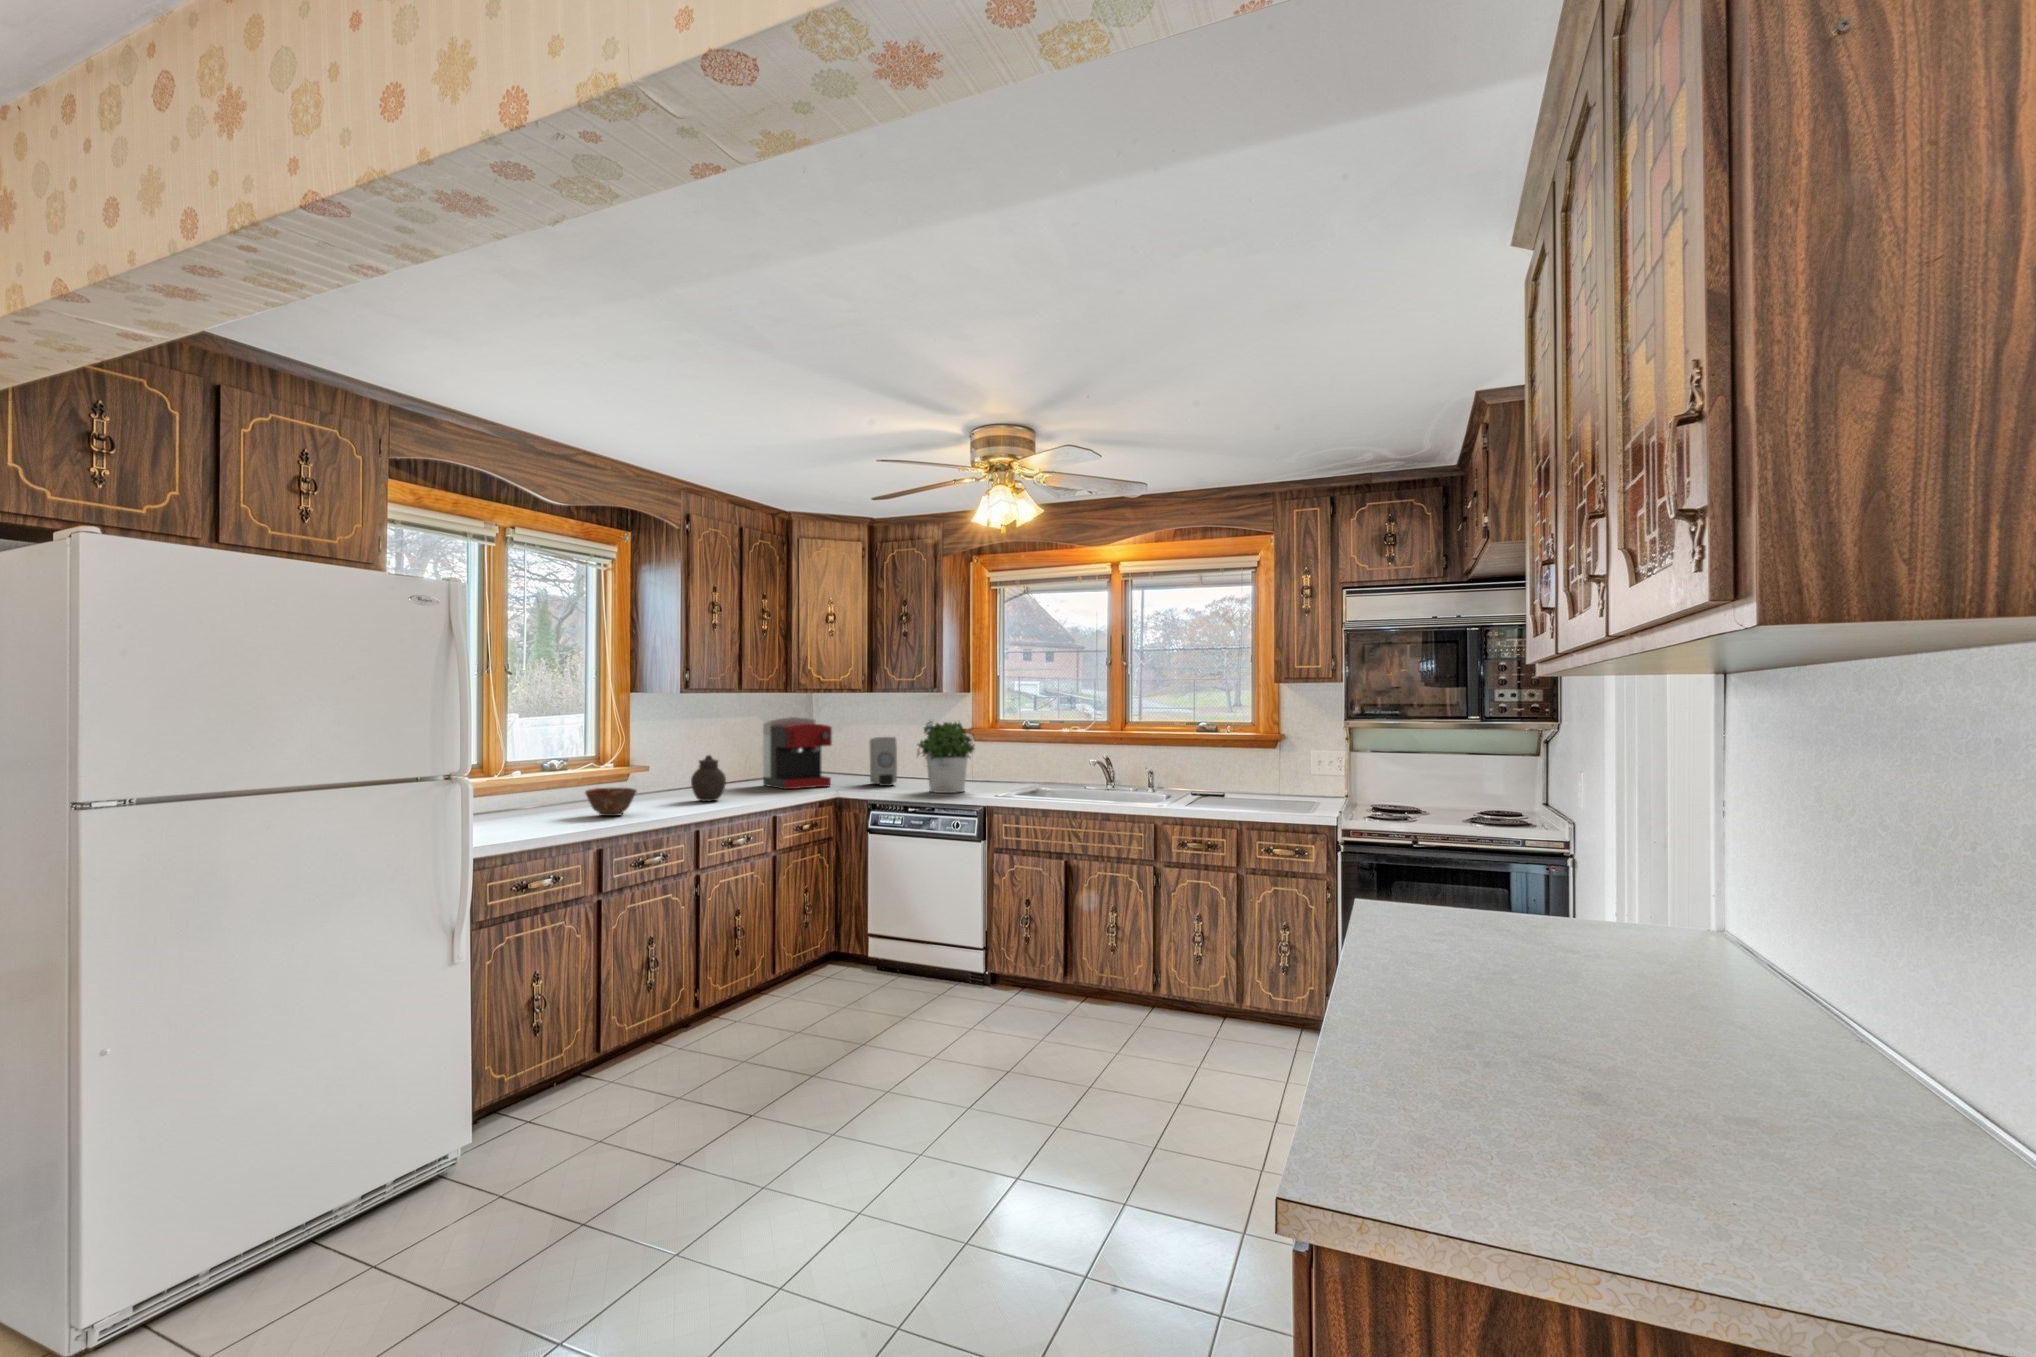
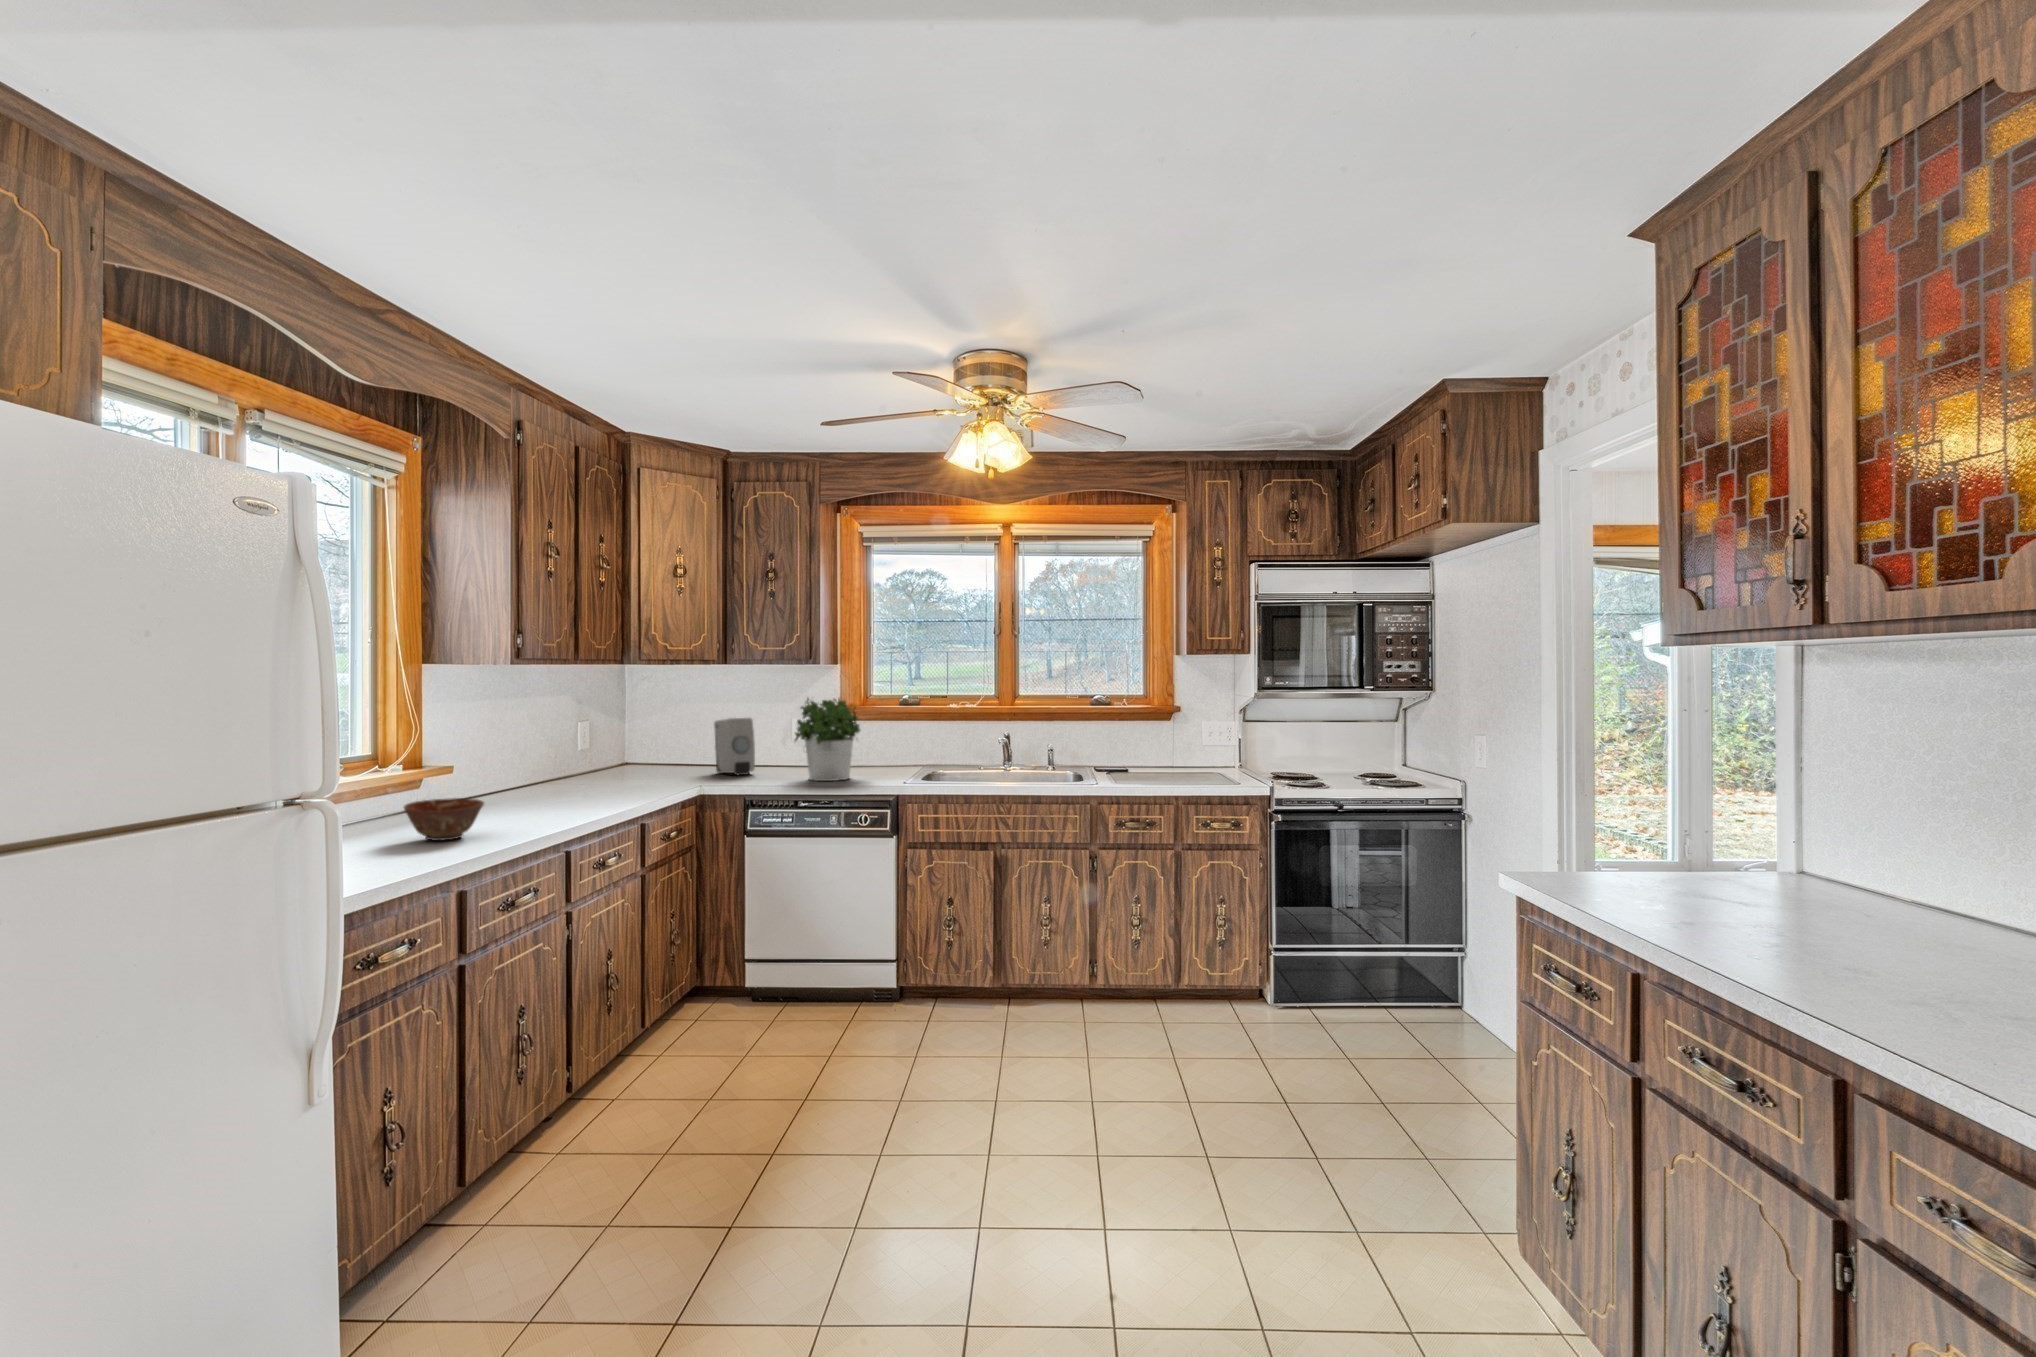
coffee maker: present [763,717,832,789] -> none [583,696,677,786]
jar: present [691,755,726,801] -> none [526,748,575,808]

